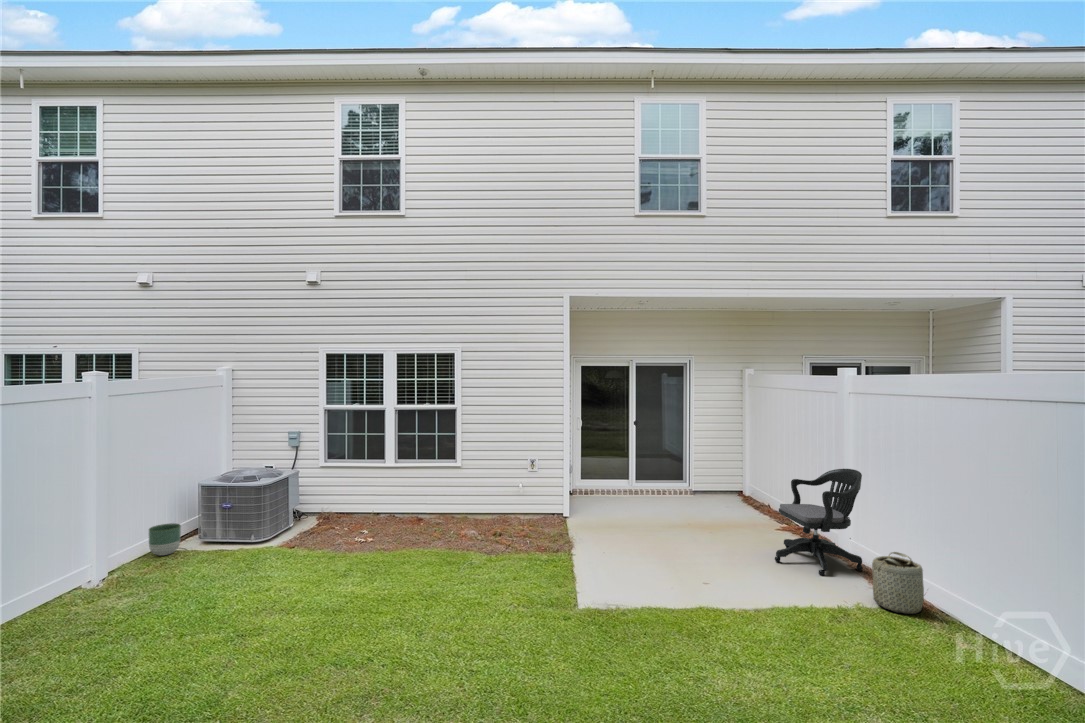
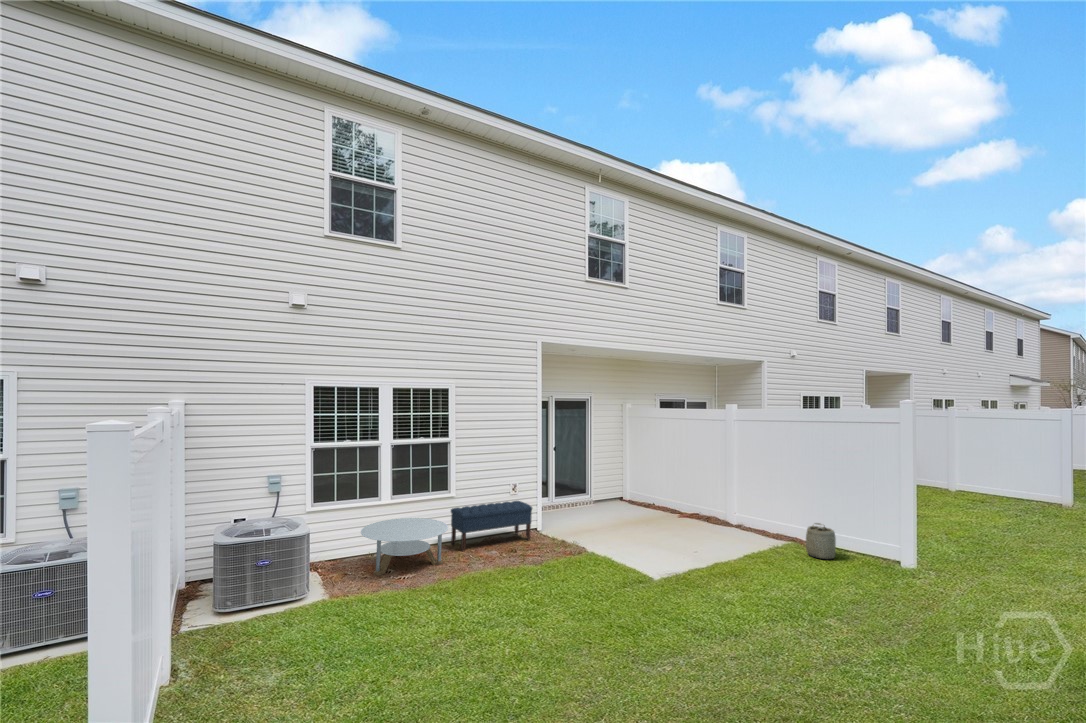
chair: present [775,469,863,576] -> none [716,473,772,546]
bench: none [452,478,539,523] -> present [451,501,532,551]
round table: none [343,483,430,531] -> present [361,518,448,576]
planter: present [149,523,181,555] -> none [190,602,230,646]

